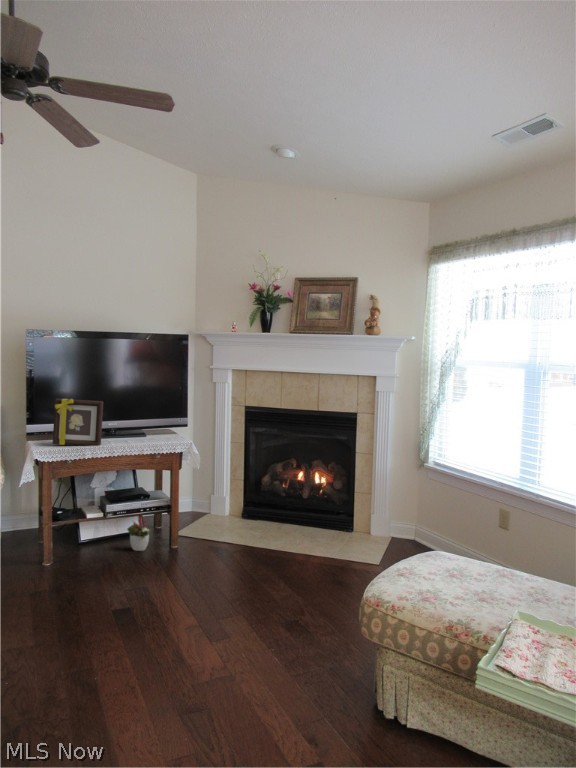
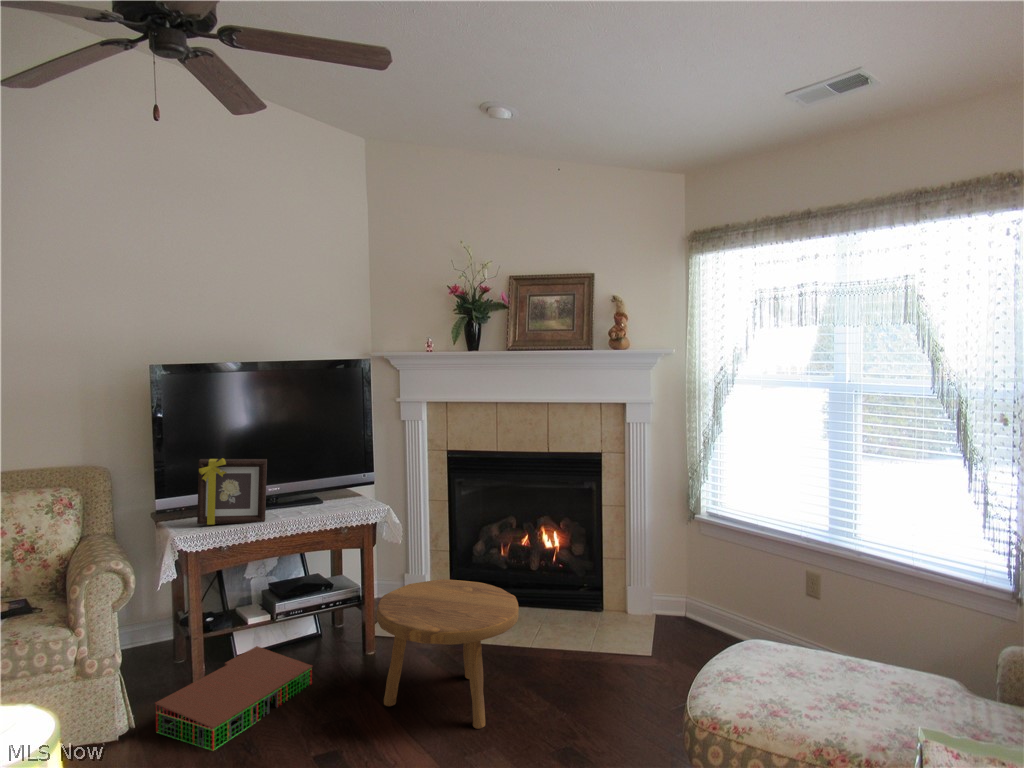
footstool: none [168,496,271,601] -> present [376,579,519,729]
decorative plant: present [127,516,150,551] -> none [306,612,338,664]
storage bin: none [13,534,128,598] -> present [155,646,312,751]

